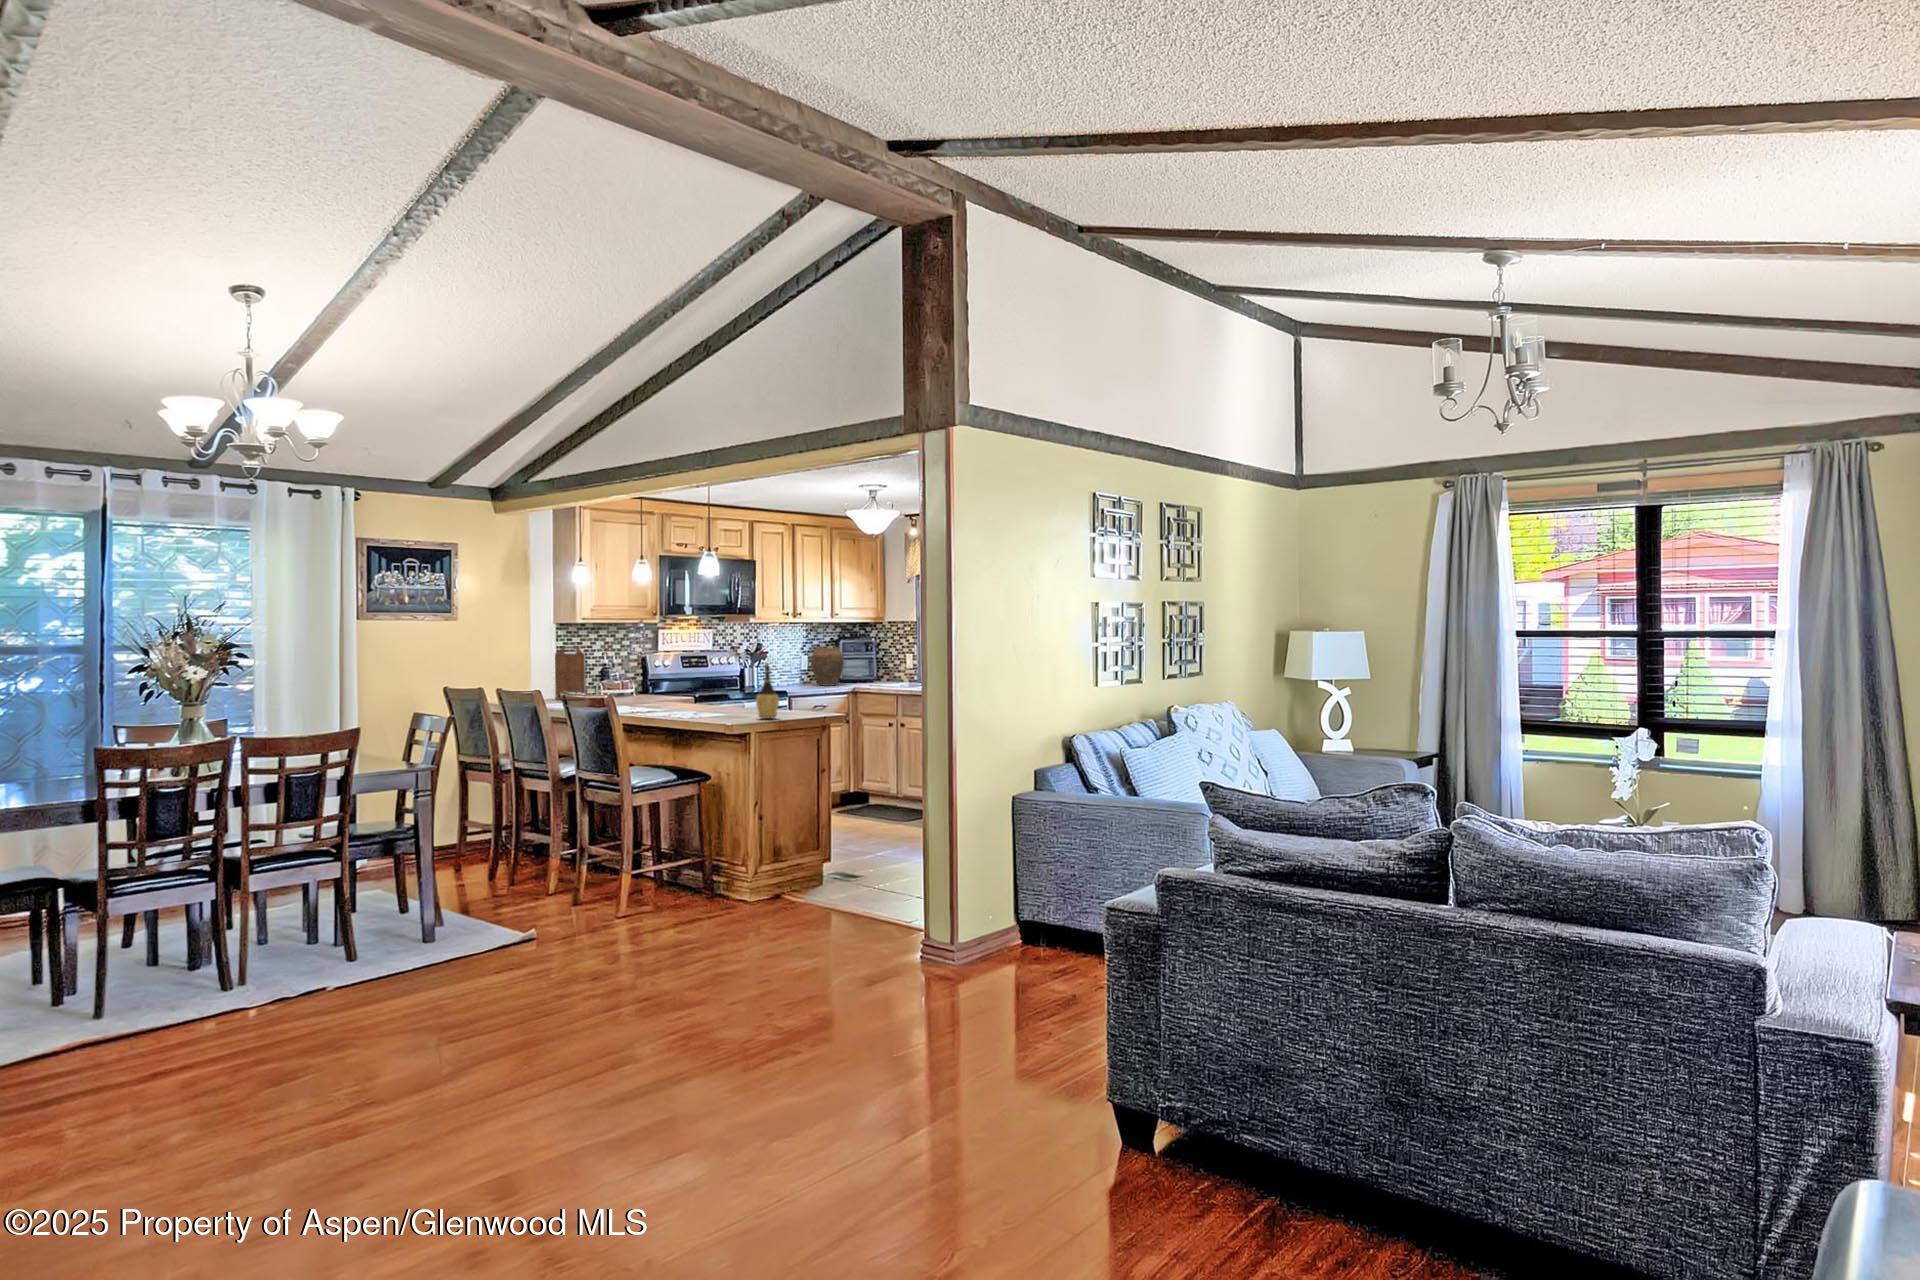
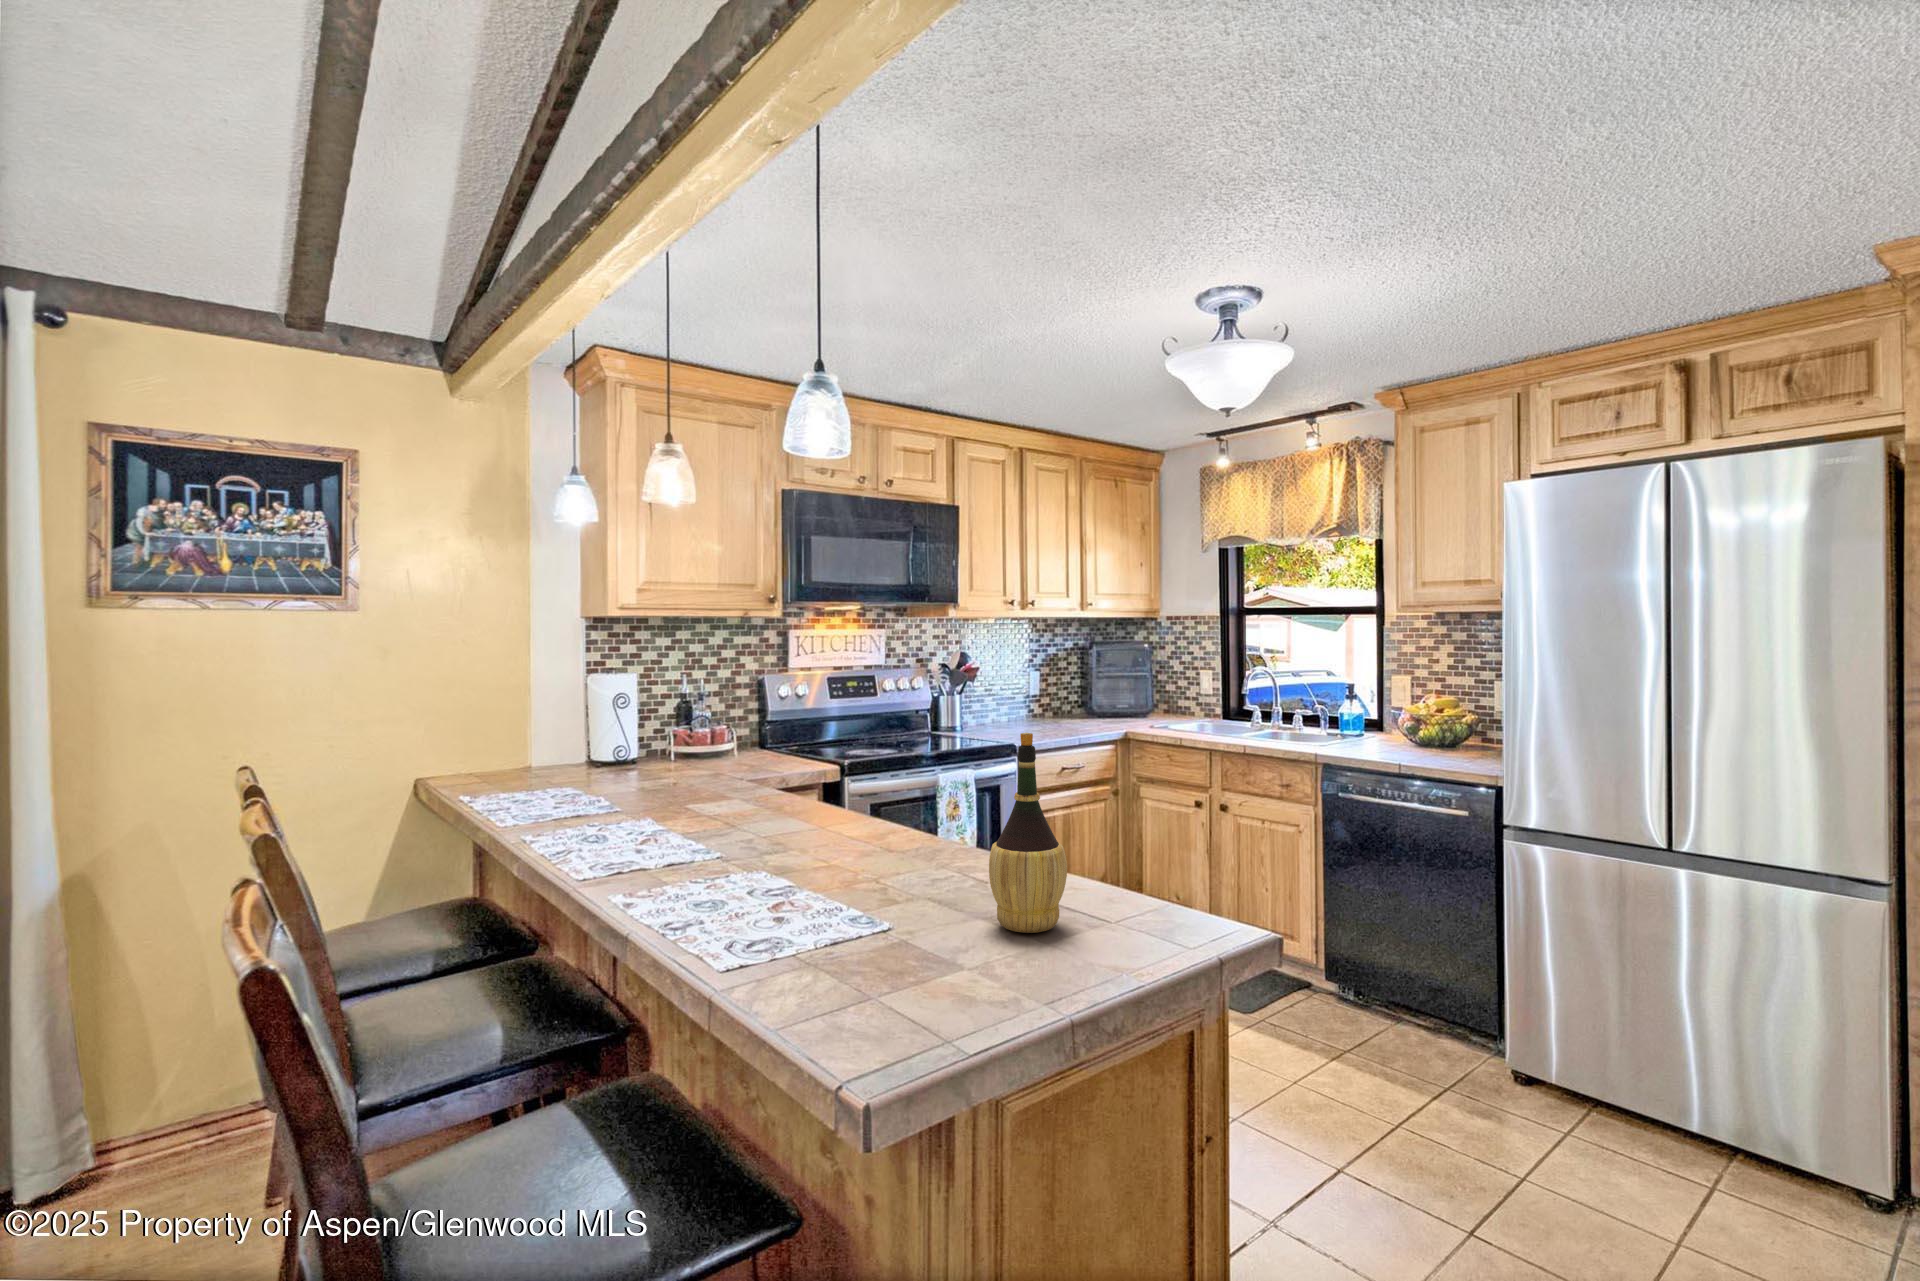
cutting board: present [555,646,586,700] -> none [572,662,629,771]
vase: present [811,647,844,686] -> none [1049,659,1105,725]

